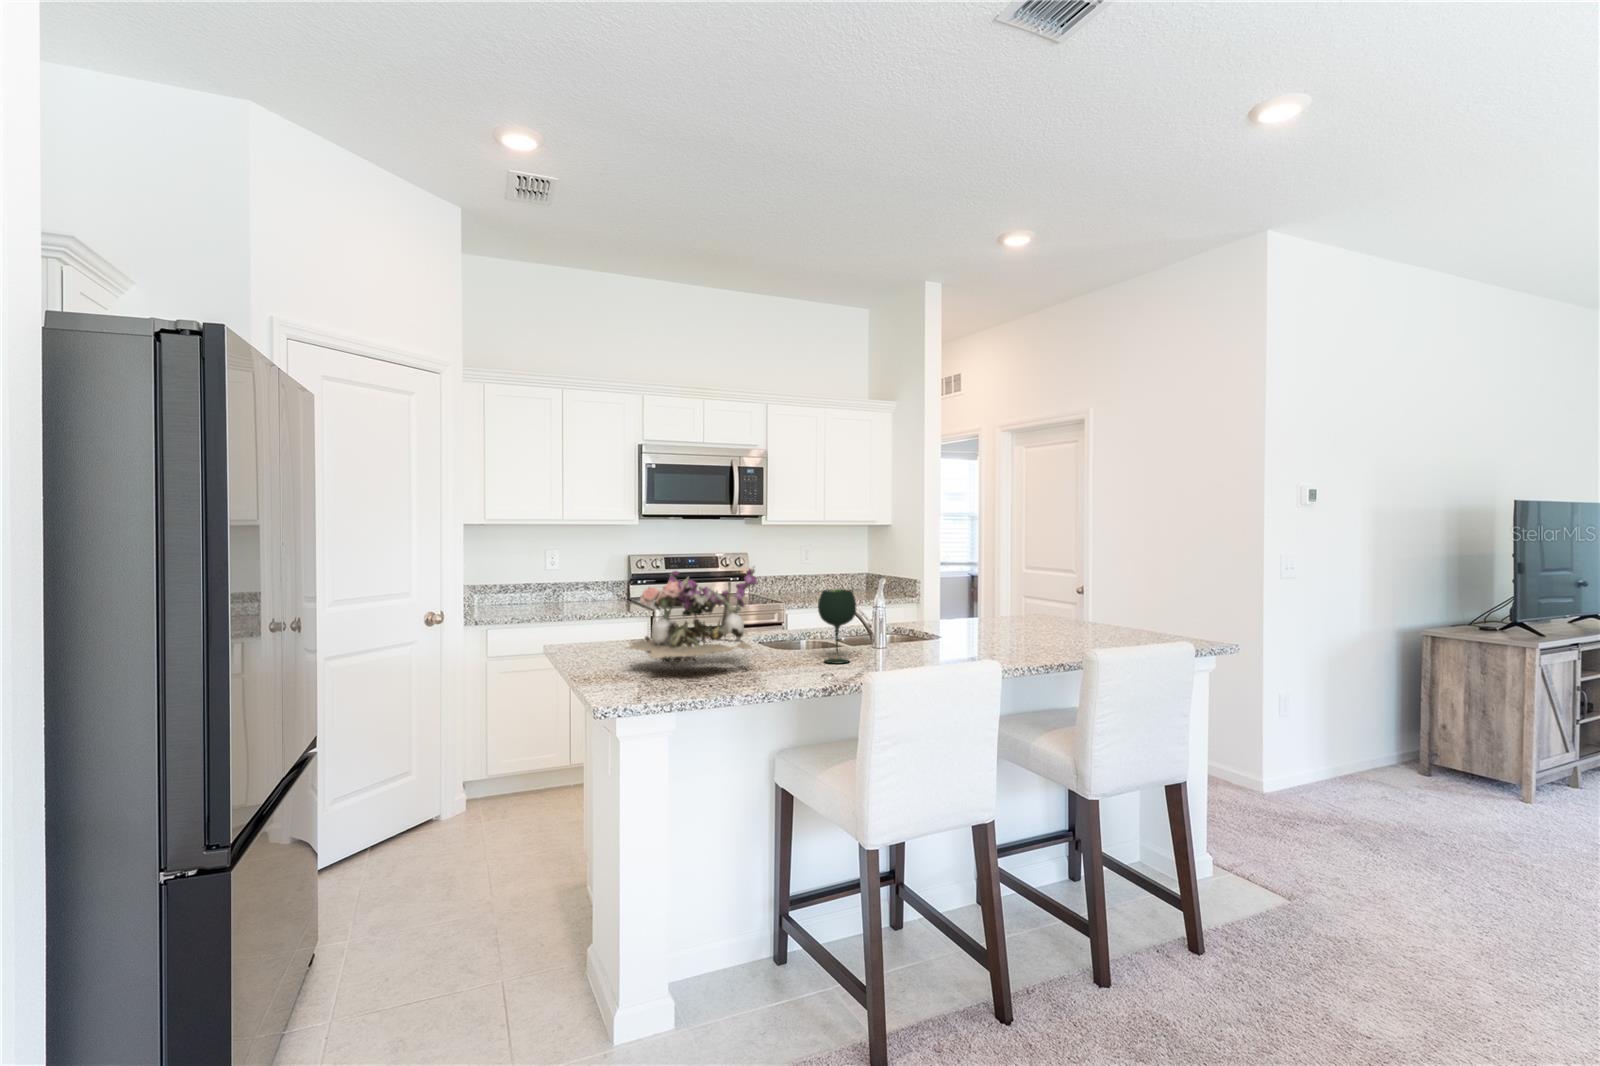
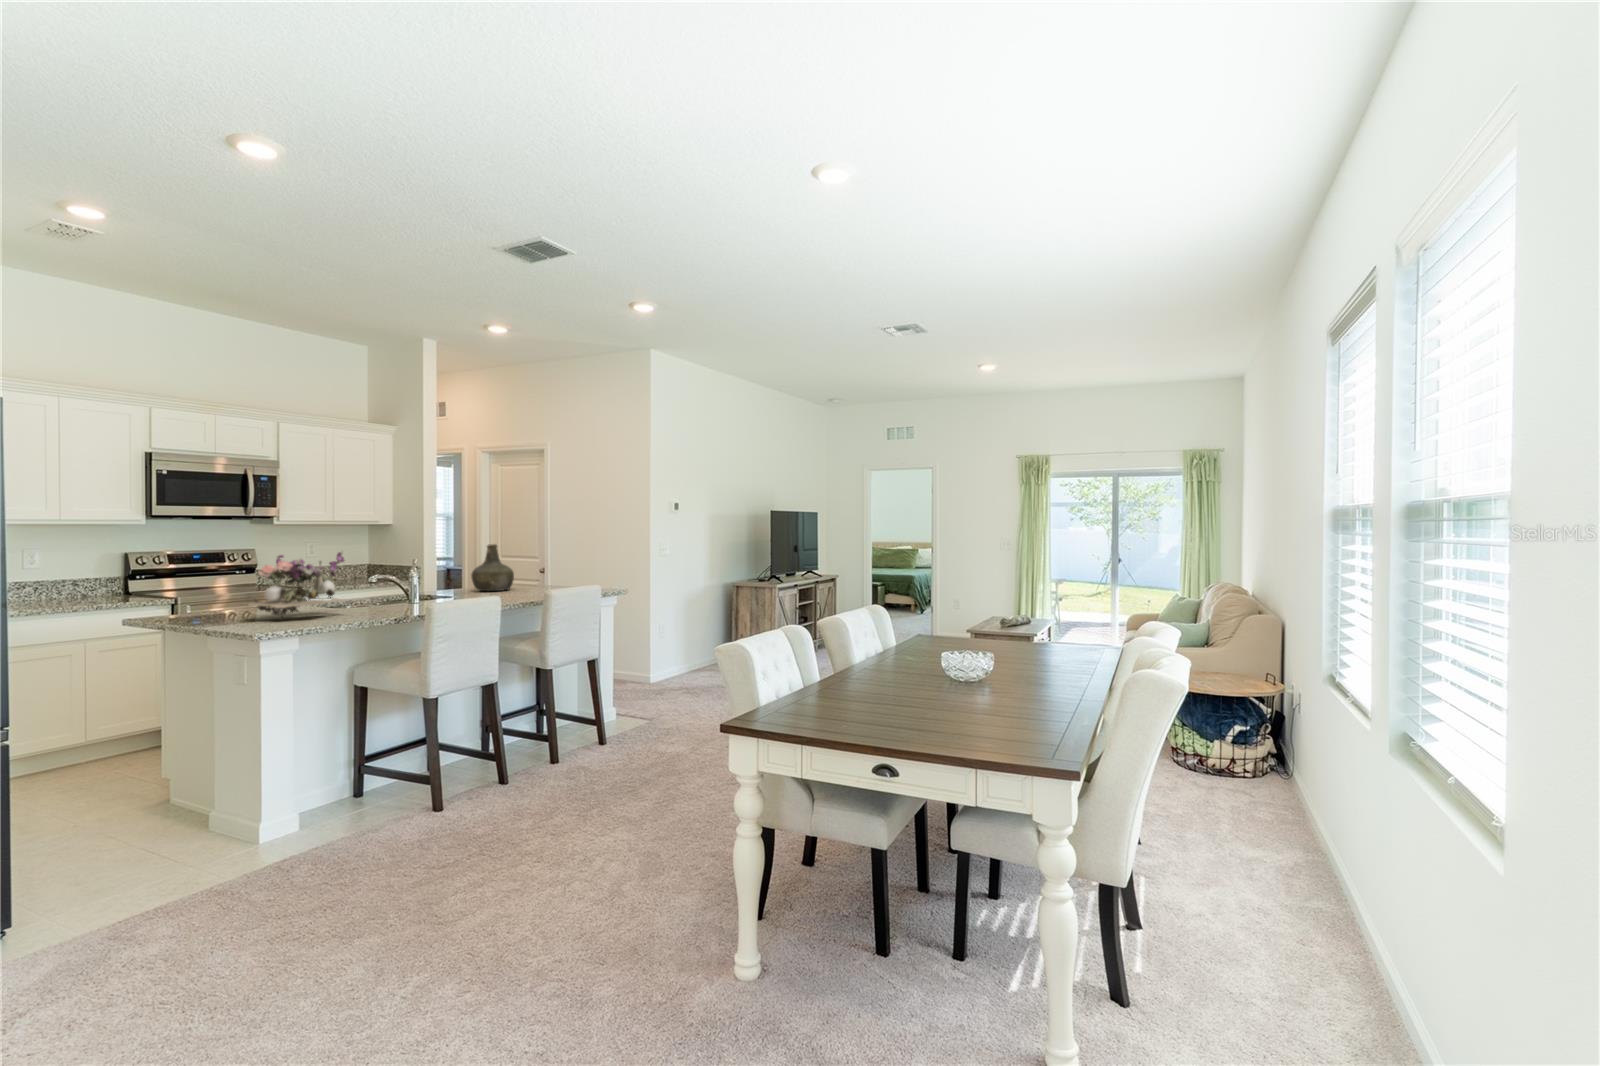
bottle: none [968,556,1032,631] -> present [471,544,514,591]
wine glass: present [818,589,856,664] -> none [384,564,410,609]

